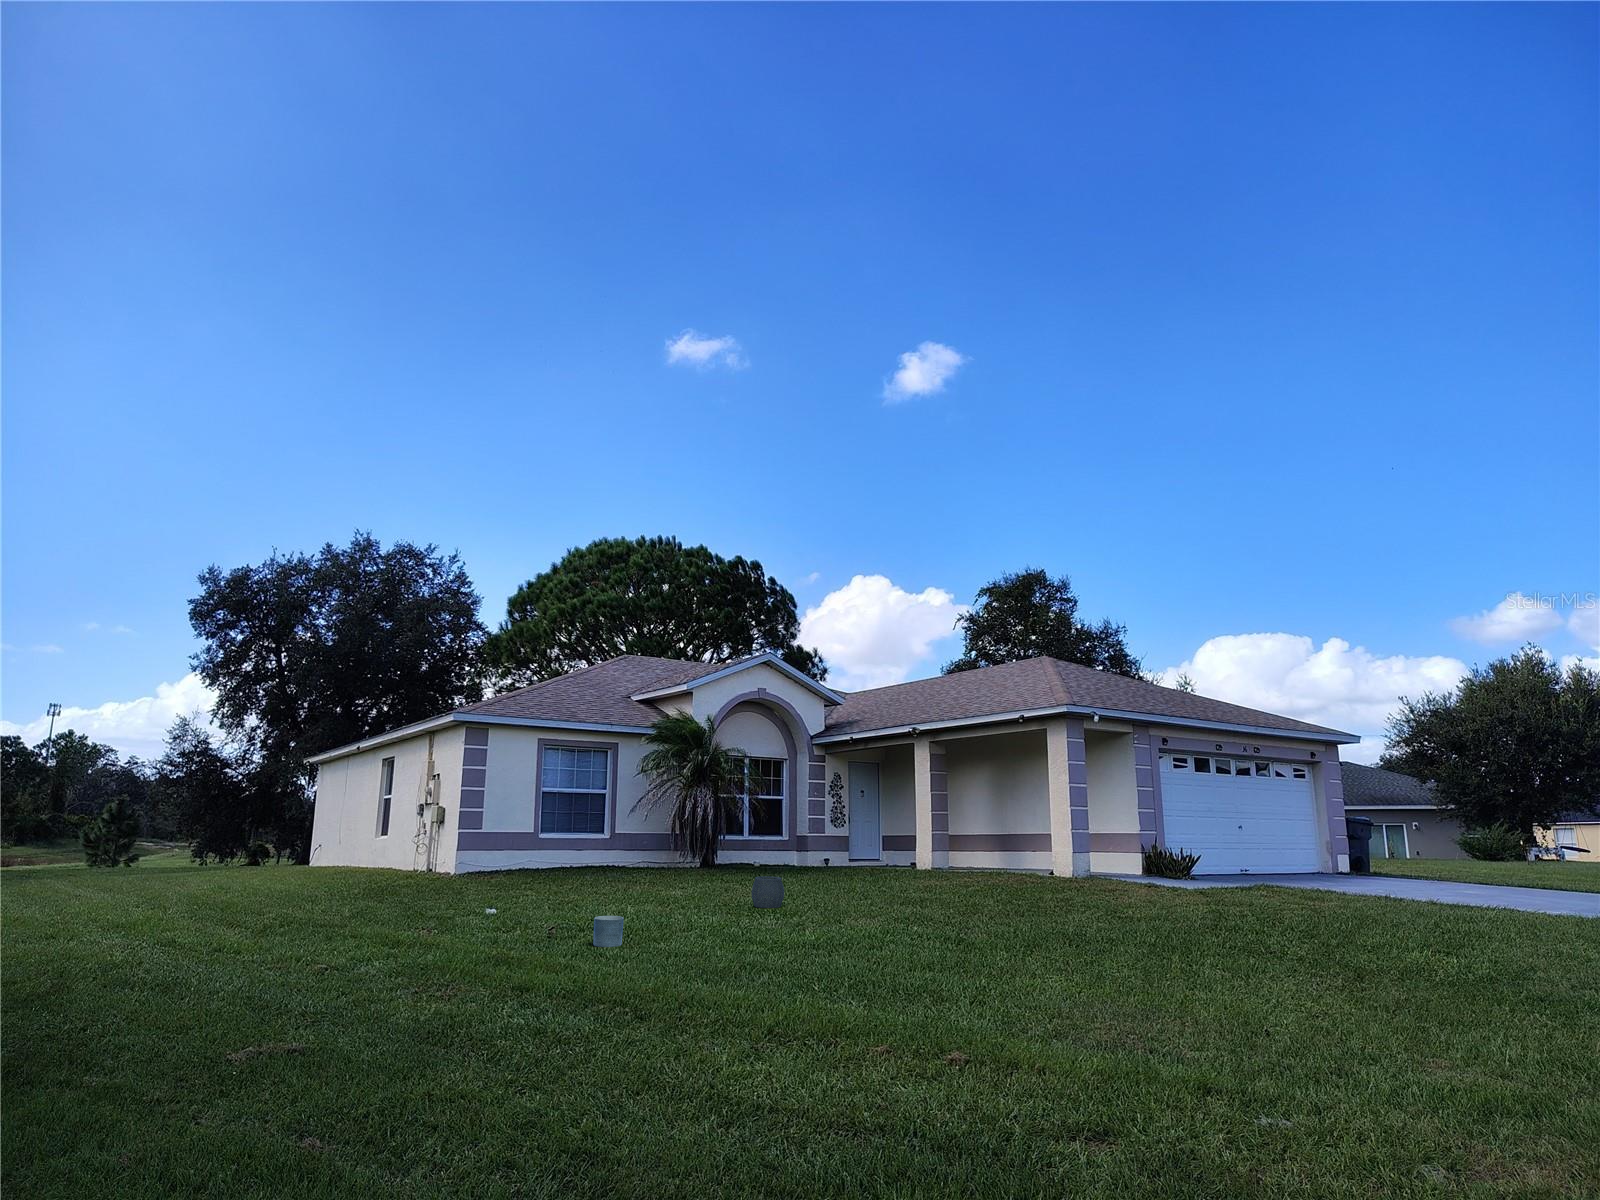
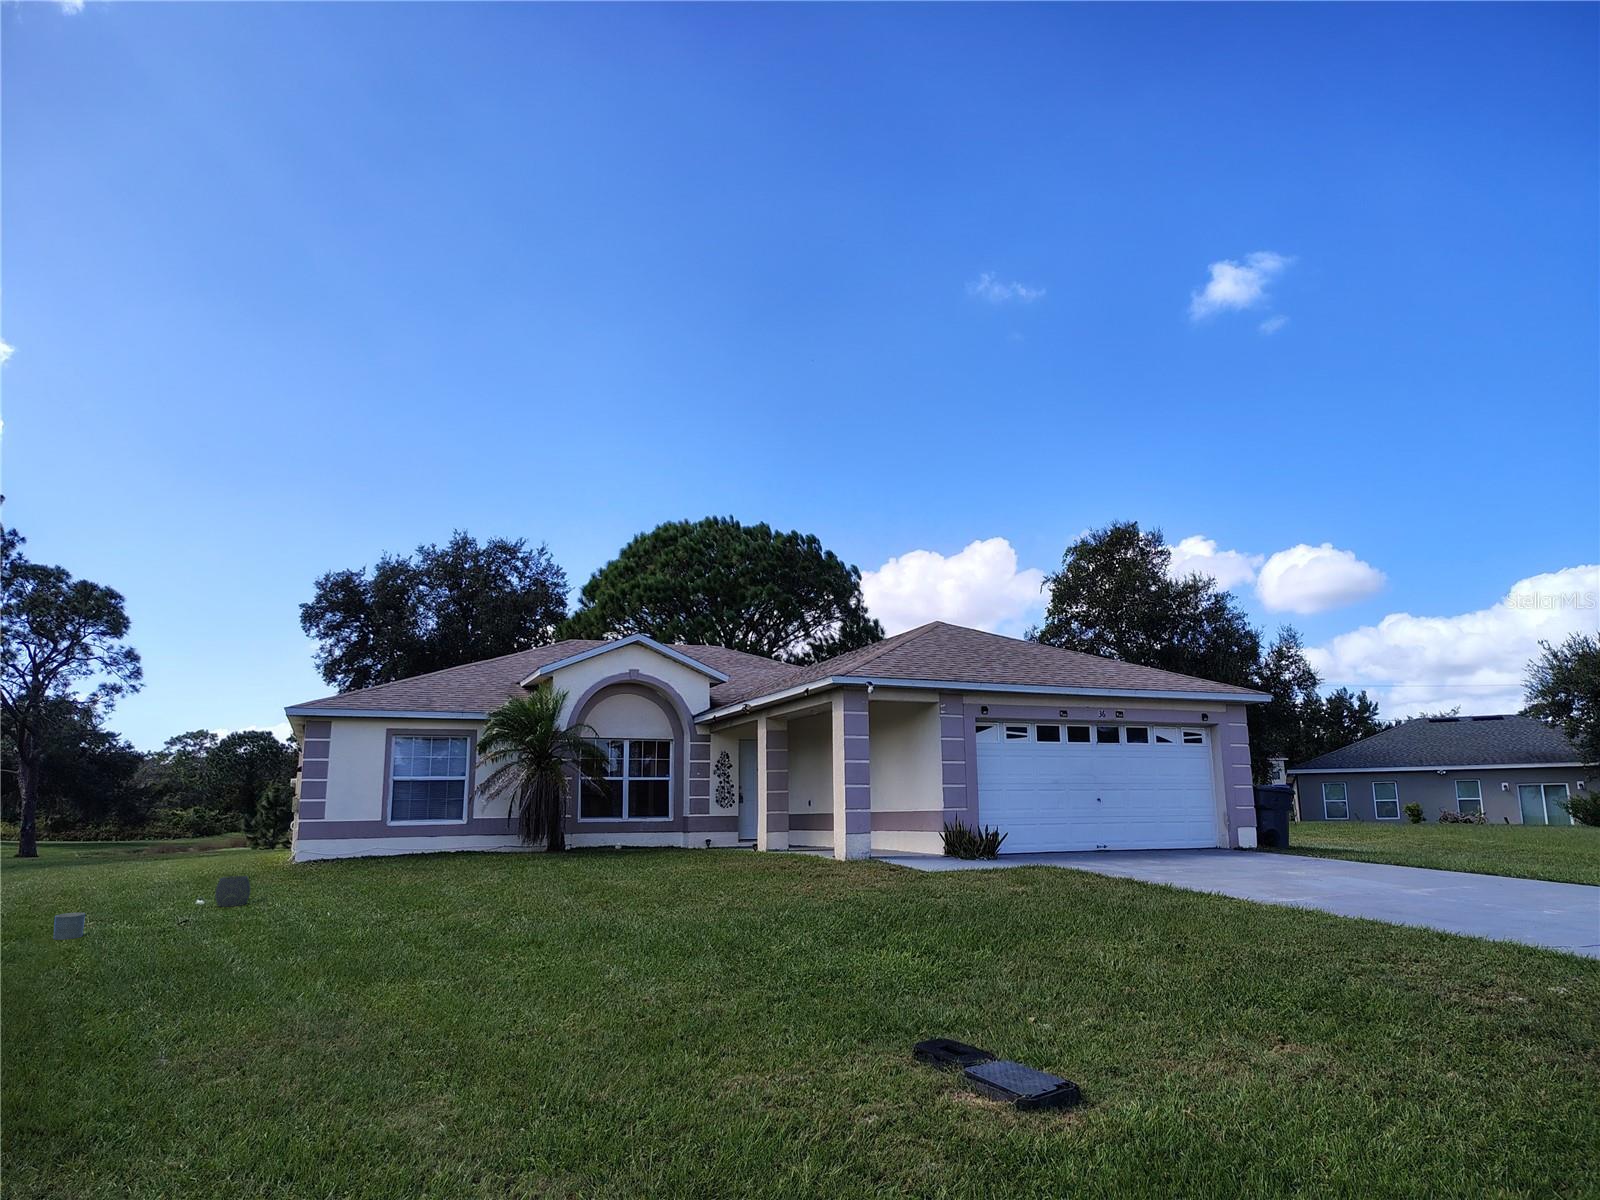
woven basket: present [751,876,784,908] -> present [215,876,251,907]

